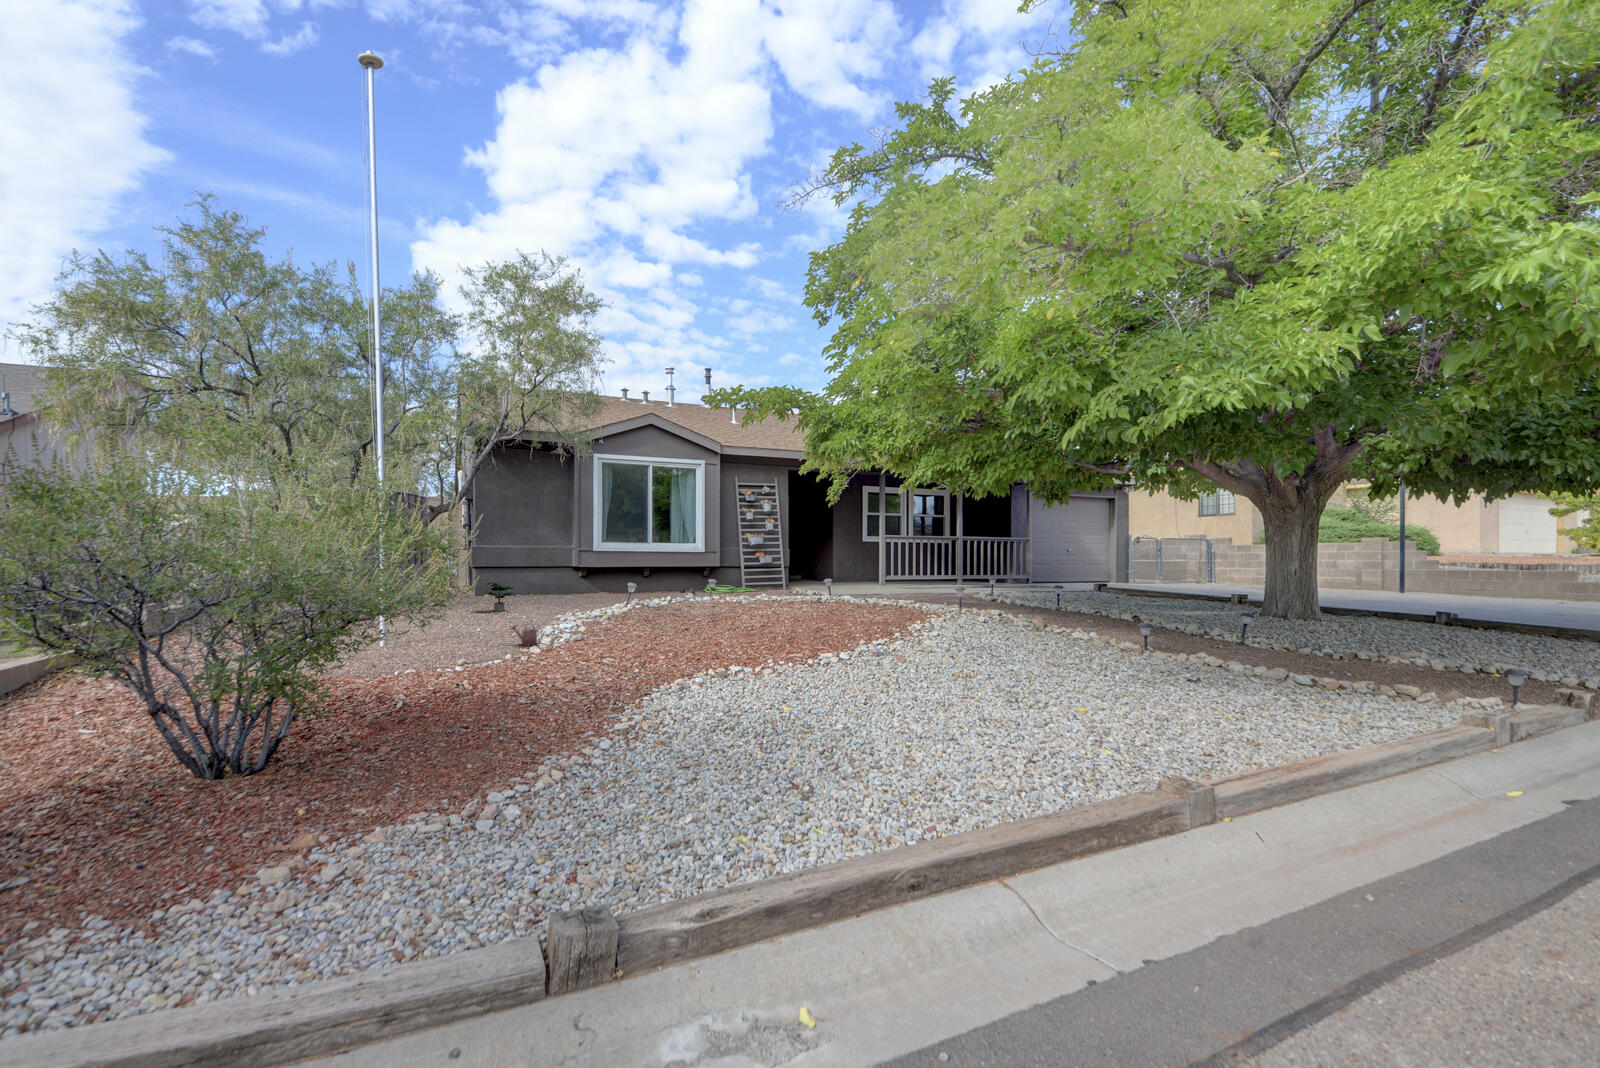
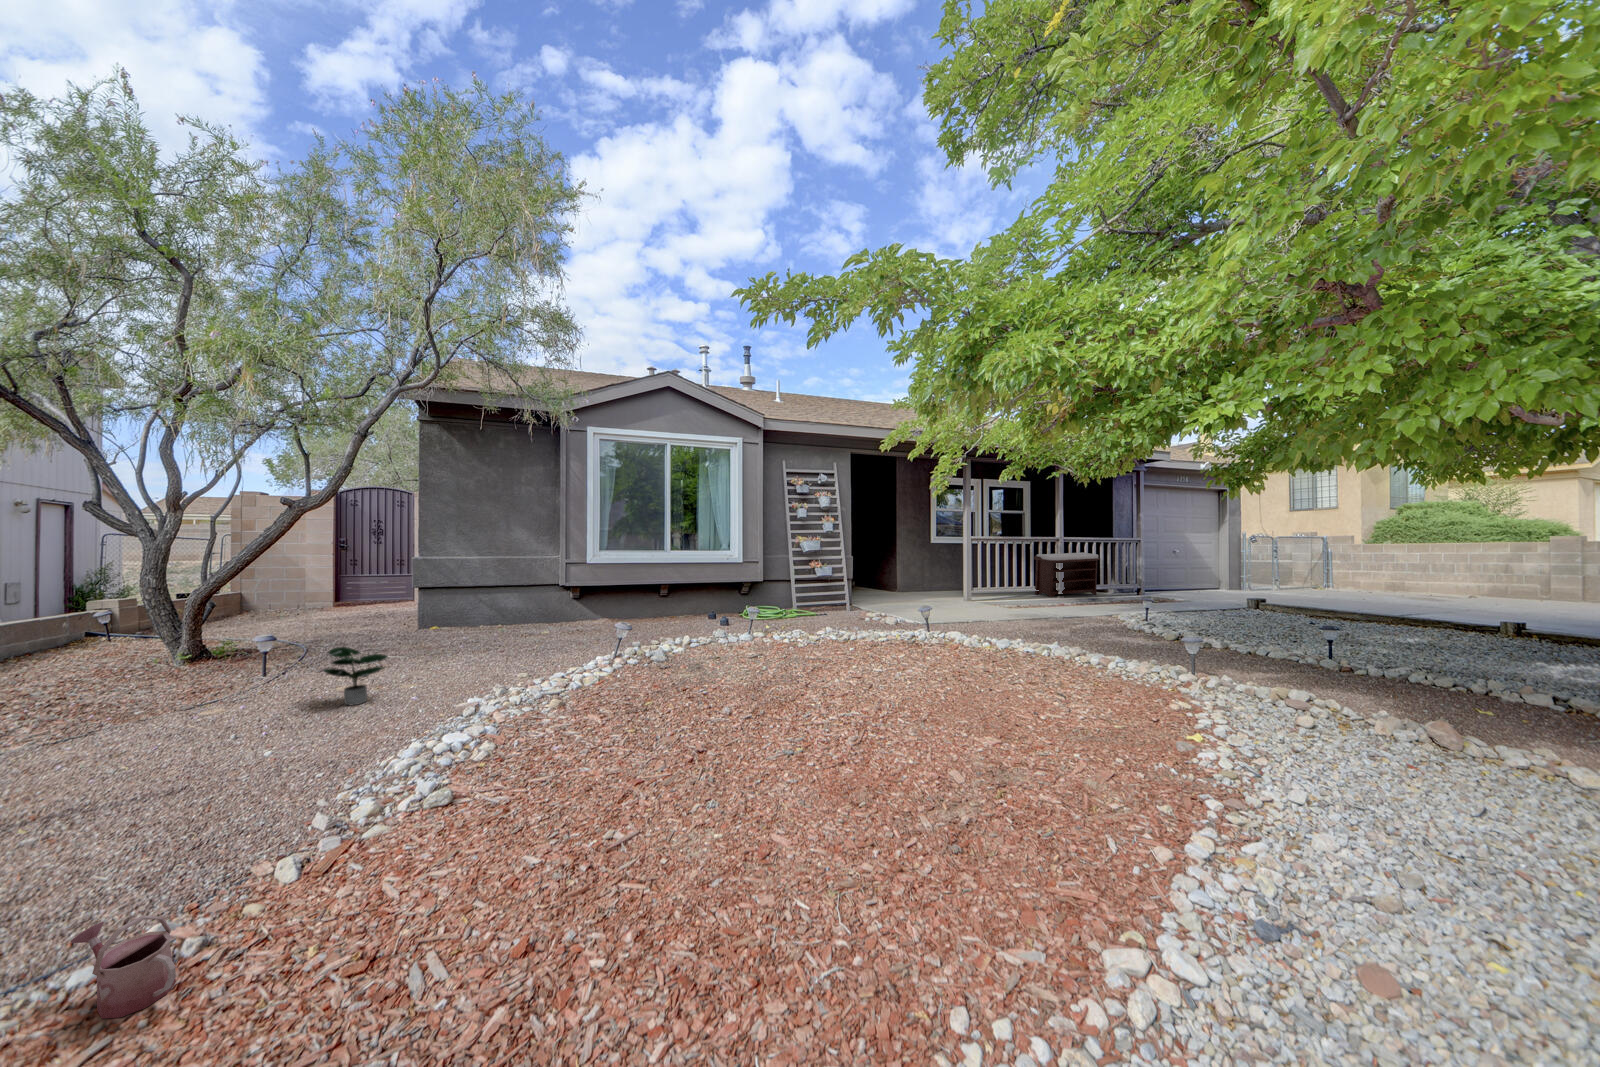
bench: none [938,549,990,584] -> present [1034,552,1100,597]

